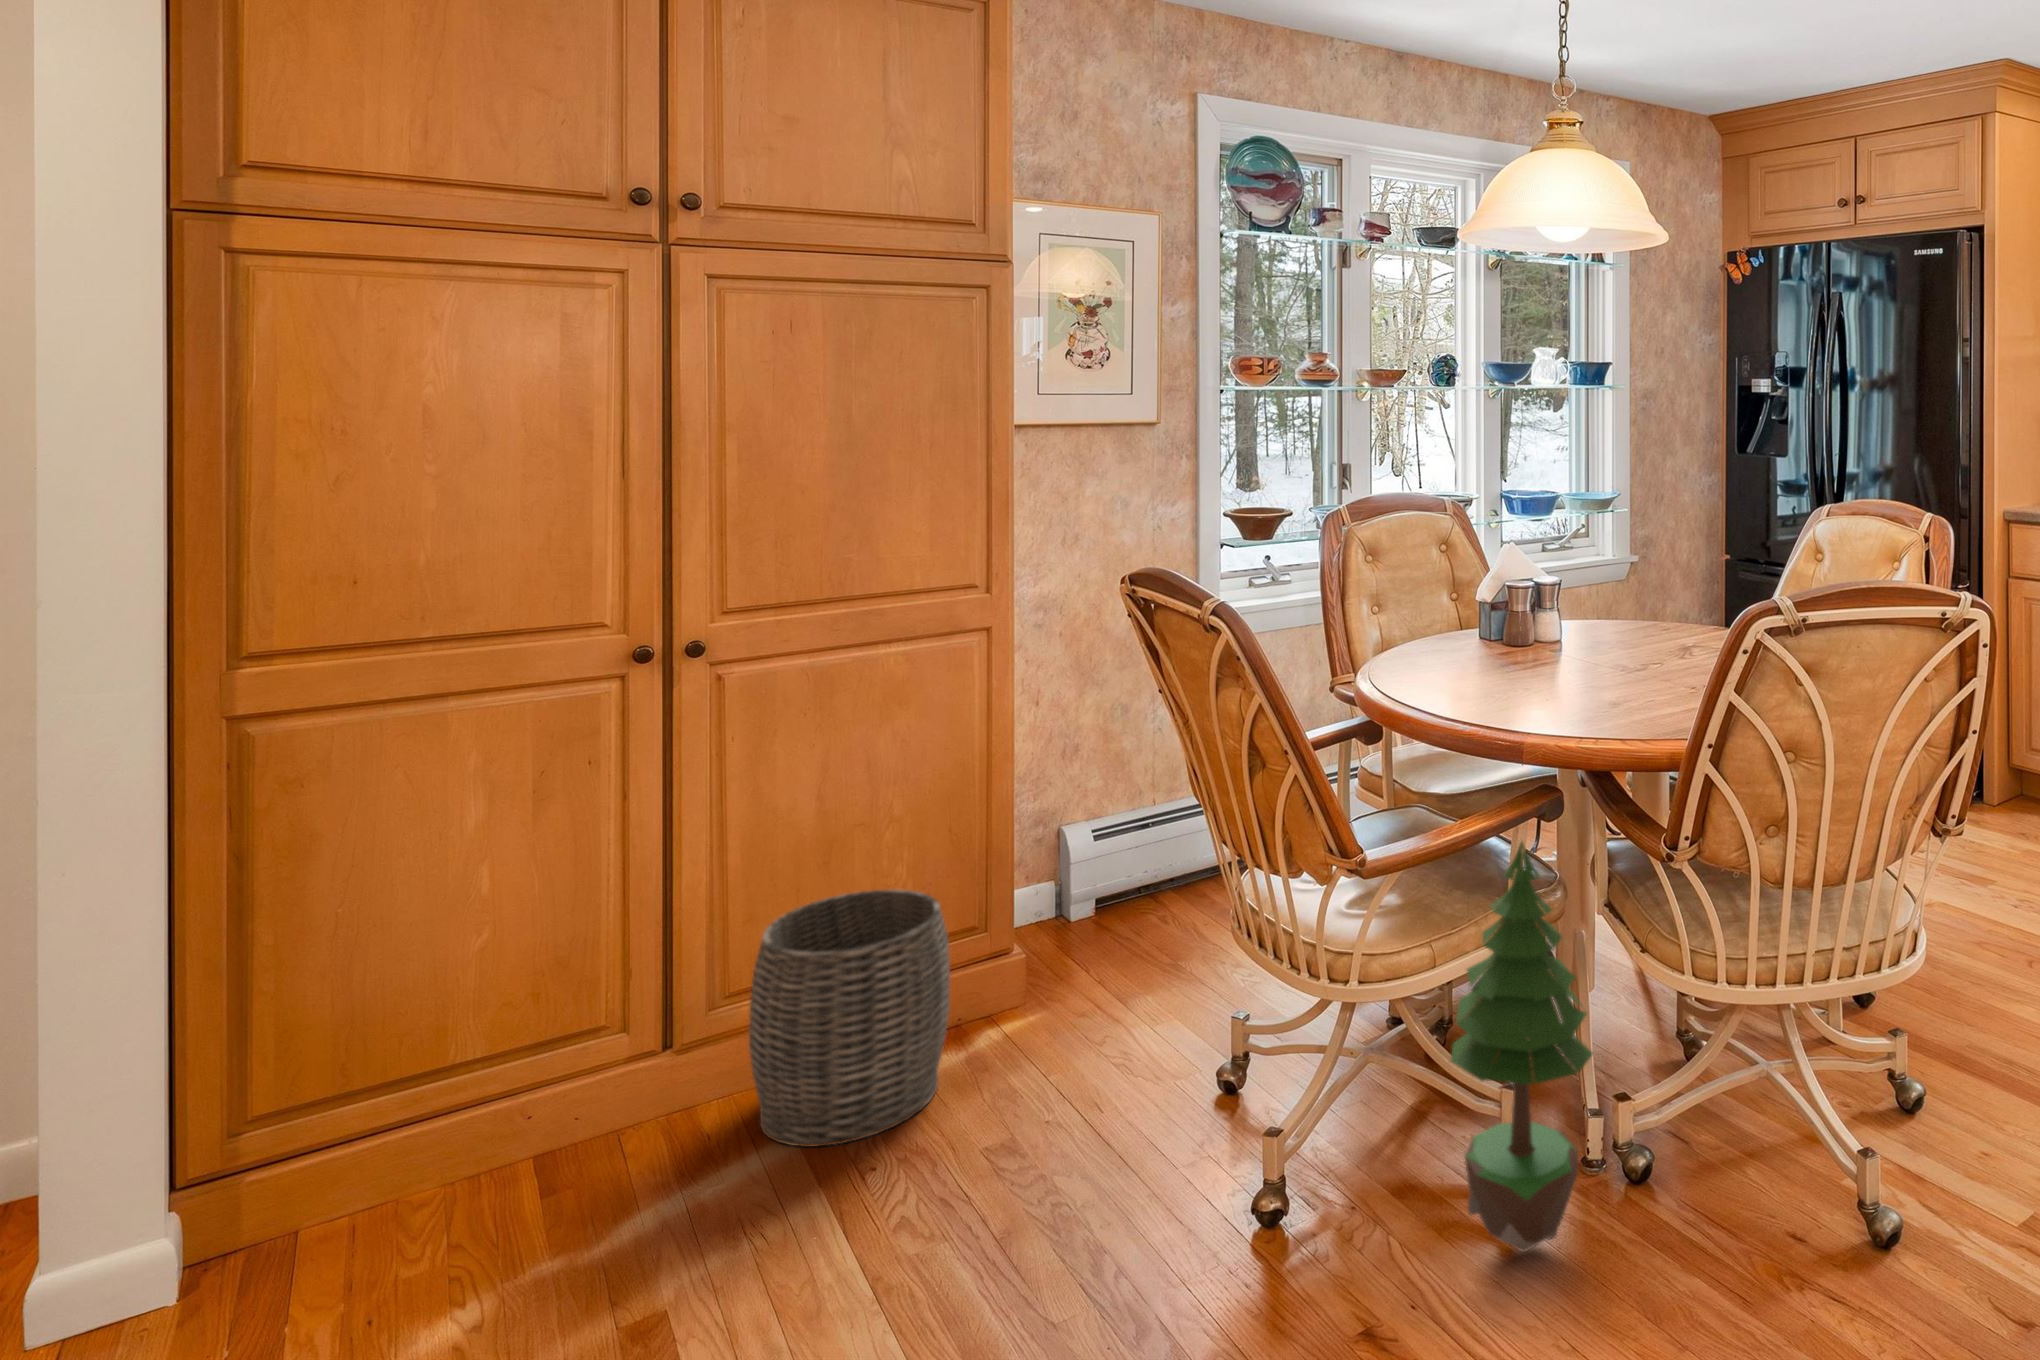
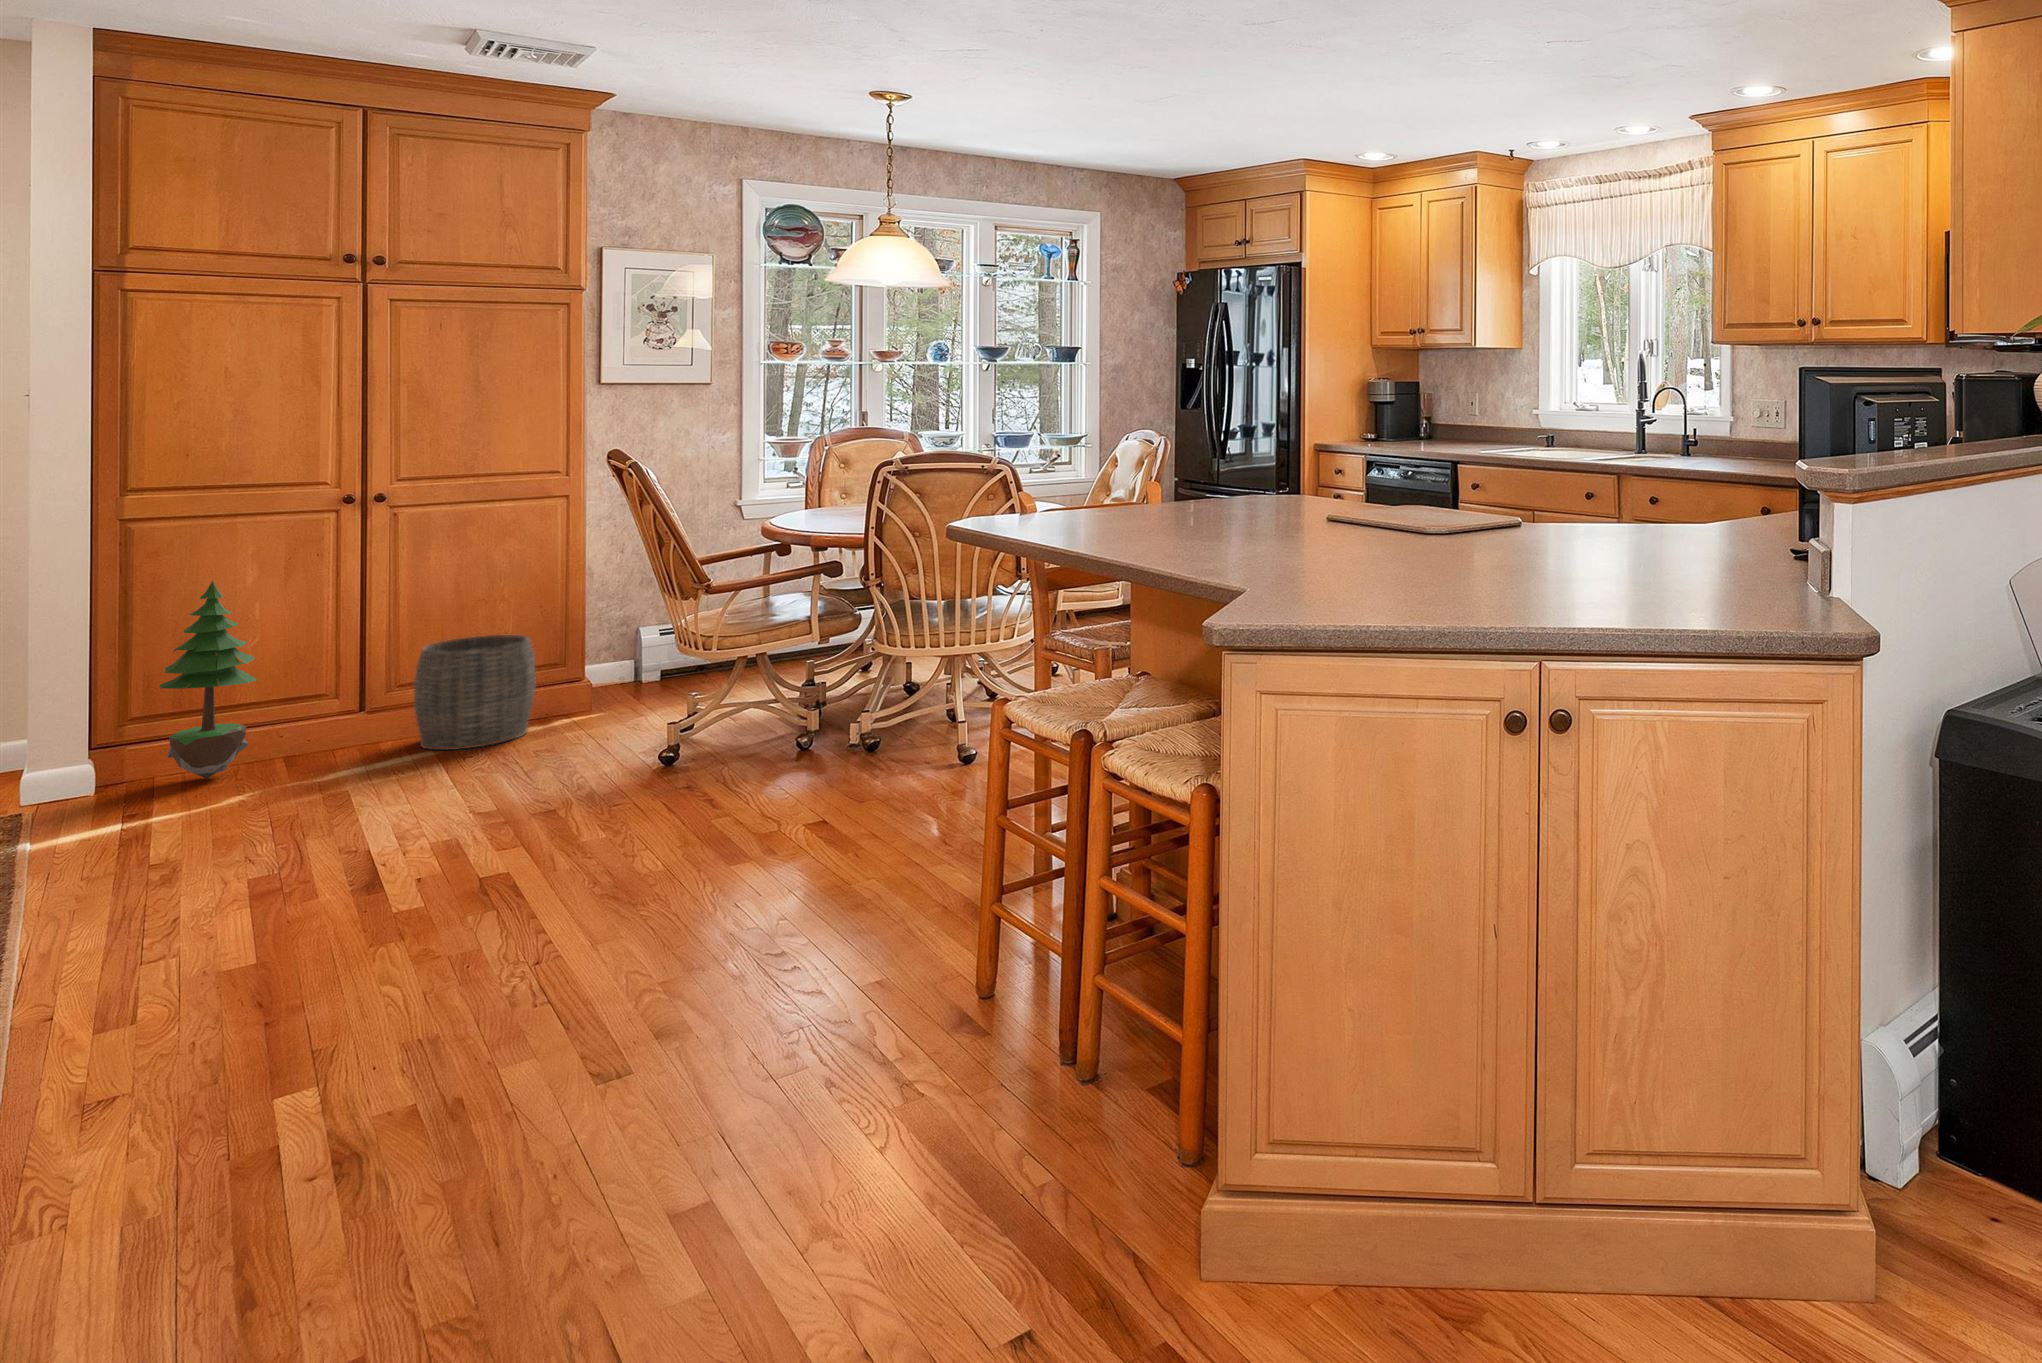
potted tree: present [1450,842,1593,1252] -> present [160,581,257,778]

